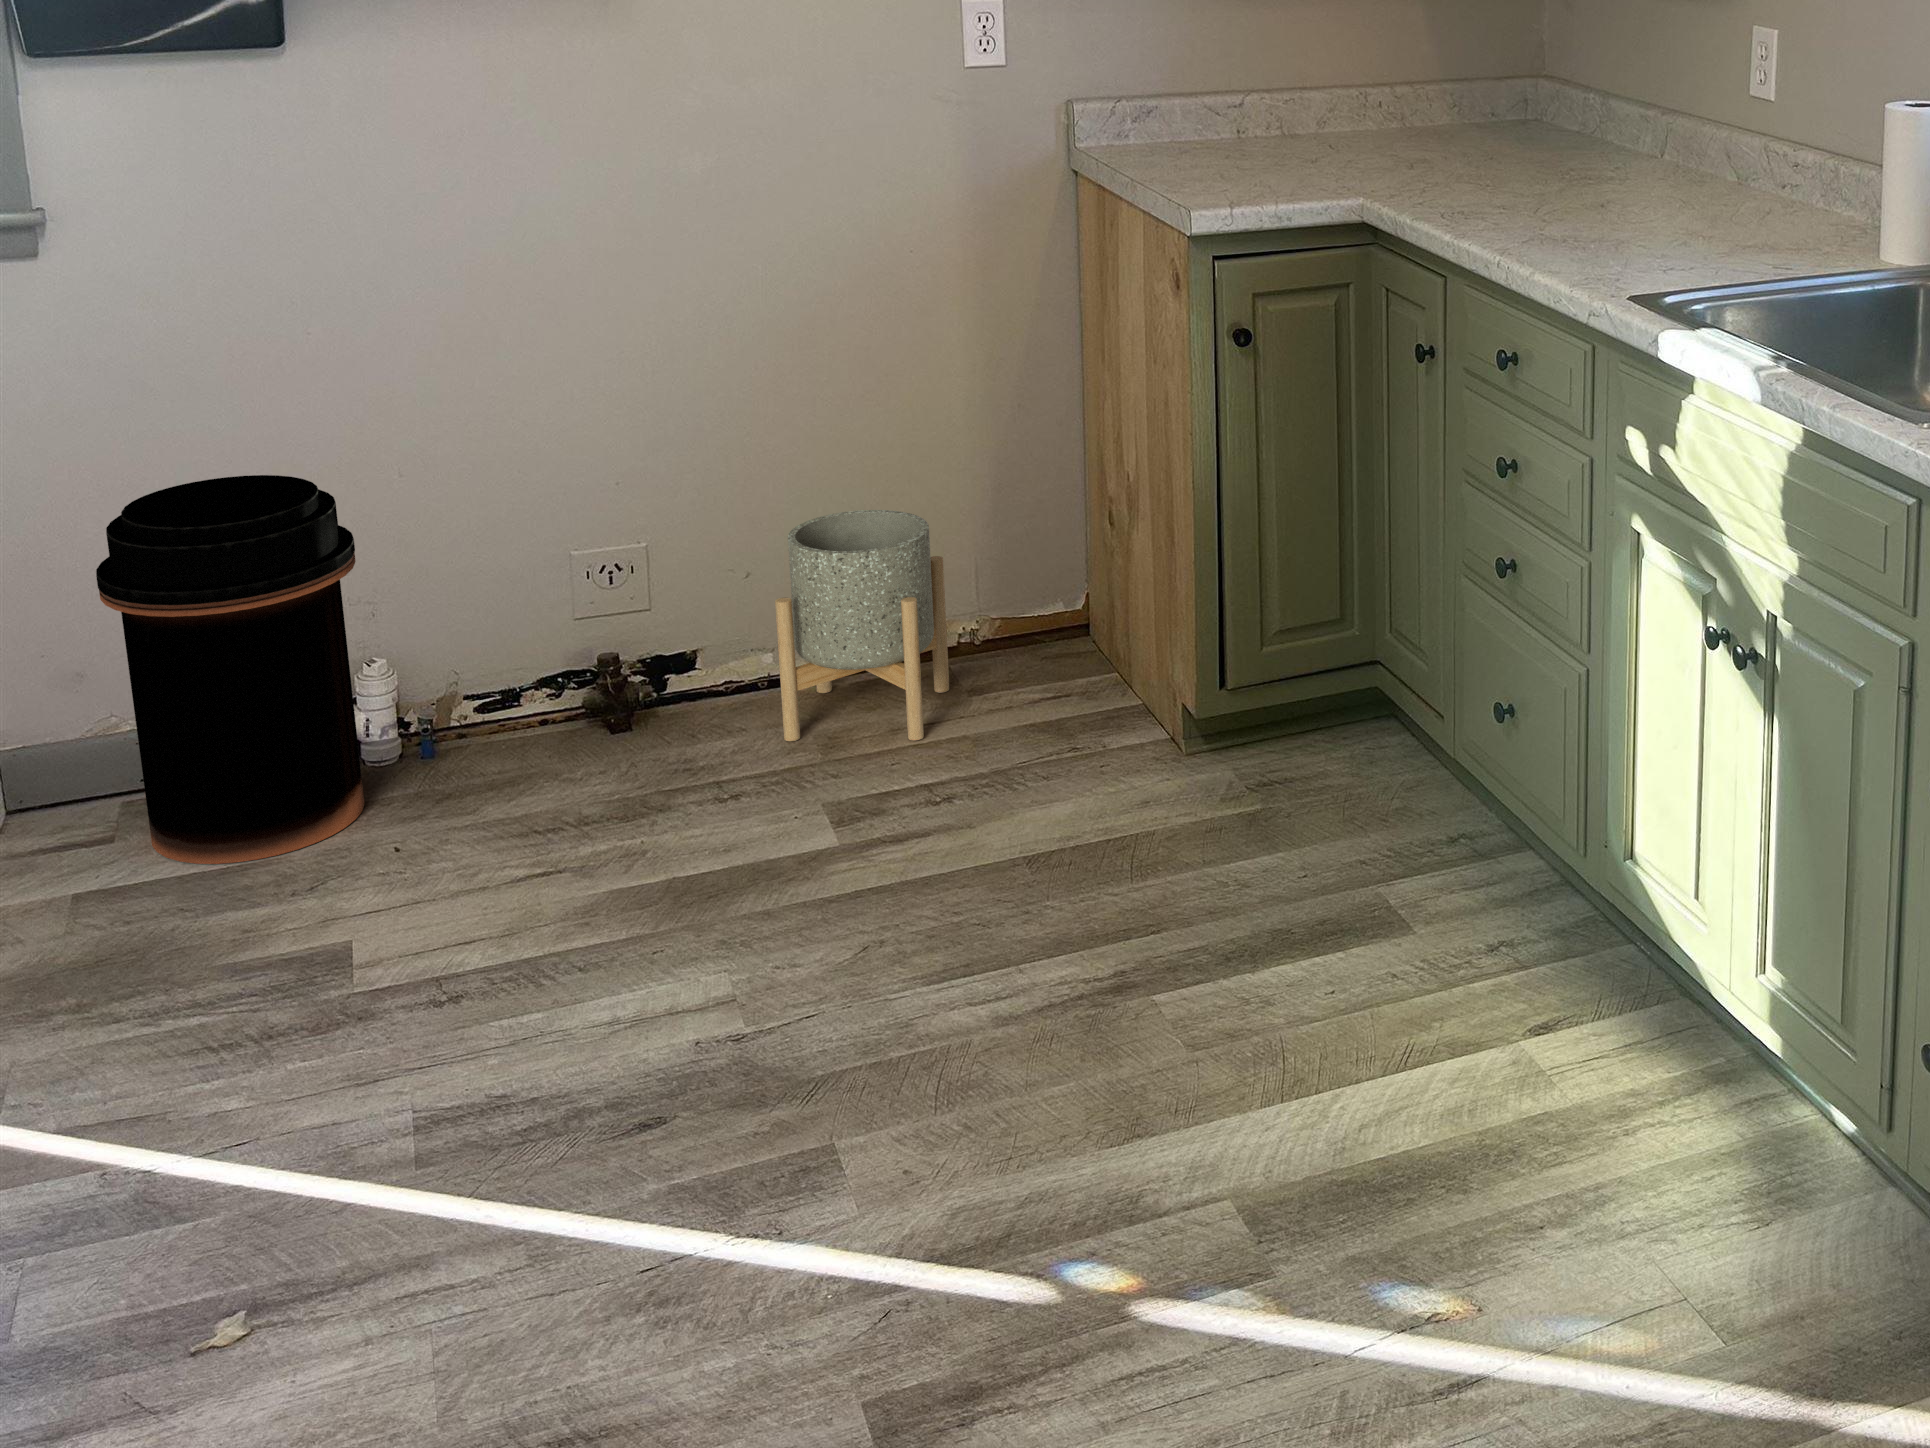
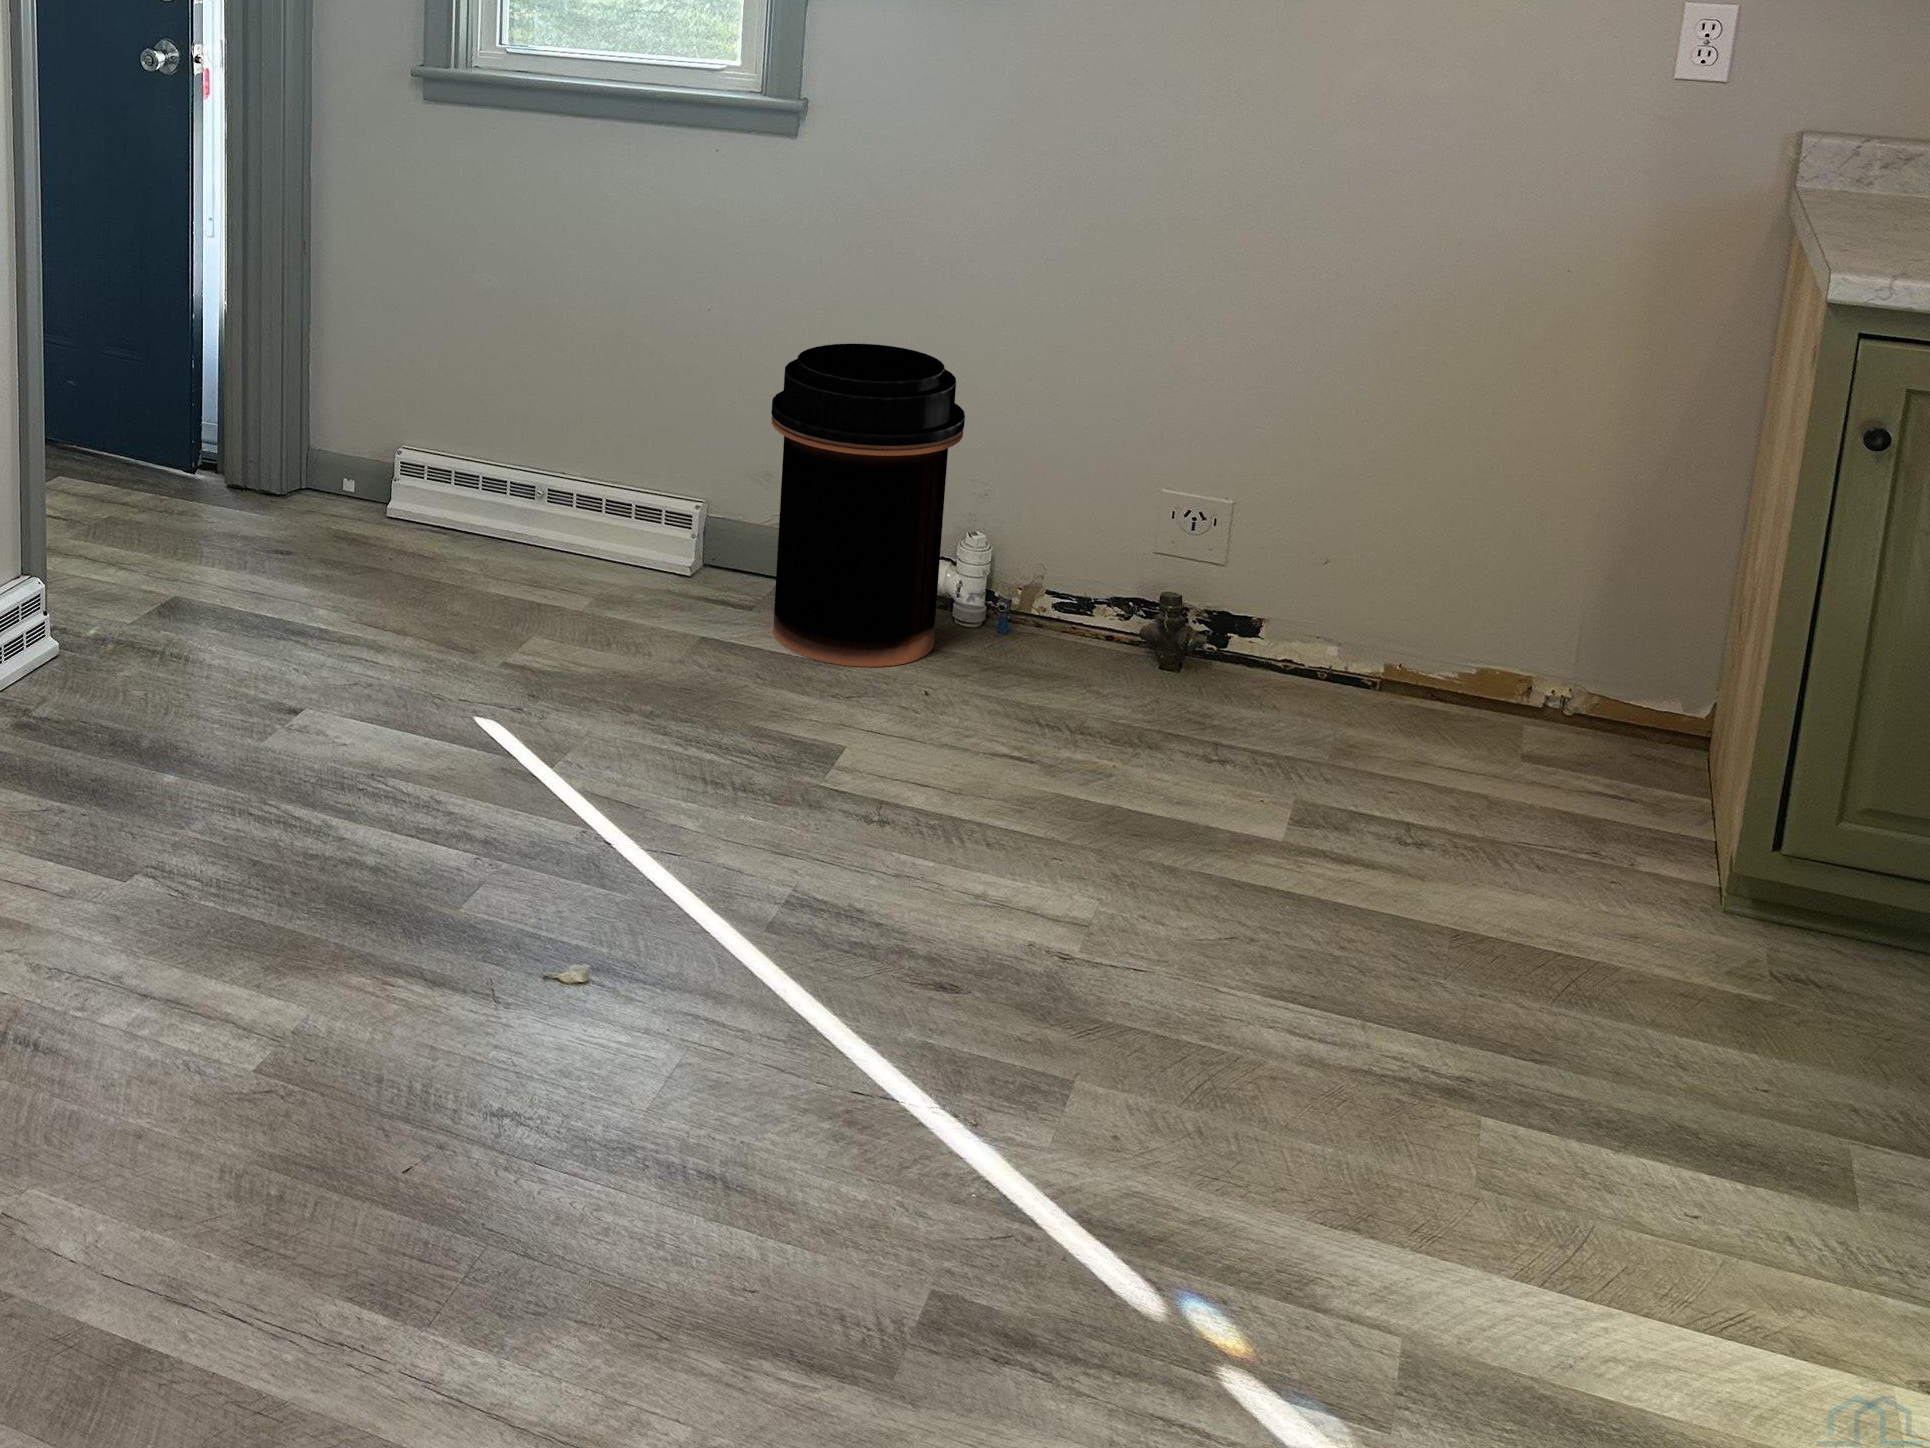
planter: present [775,510,949,741] -> none [1303,522,1524,778]

